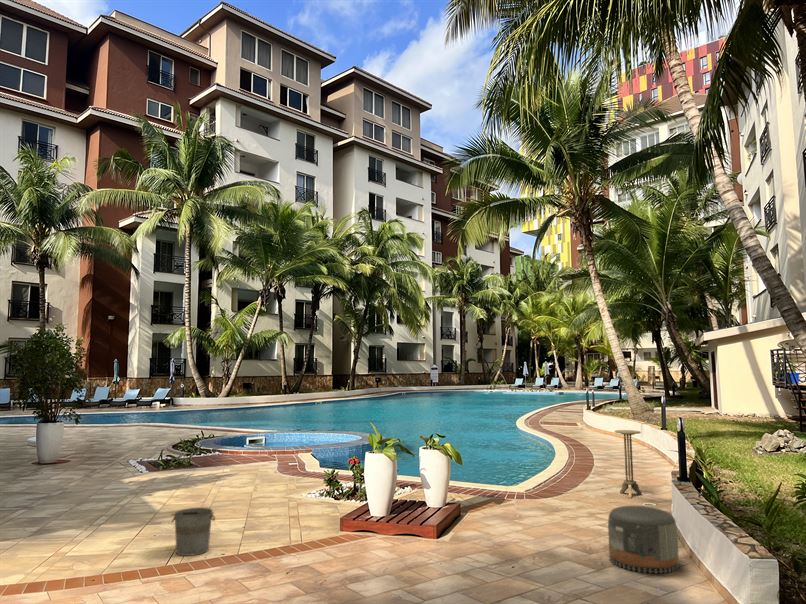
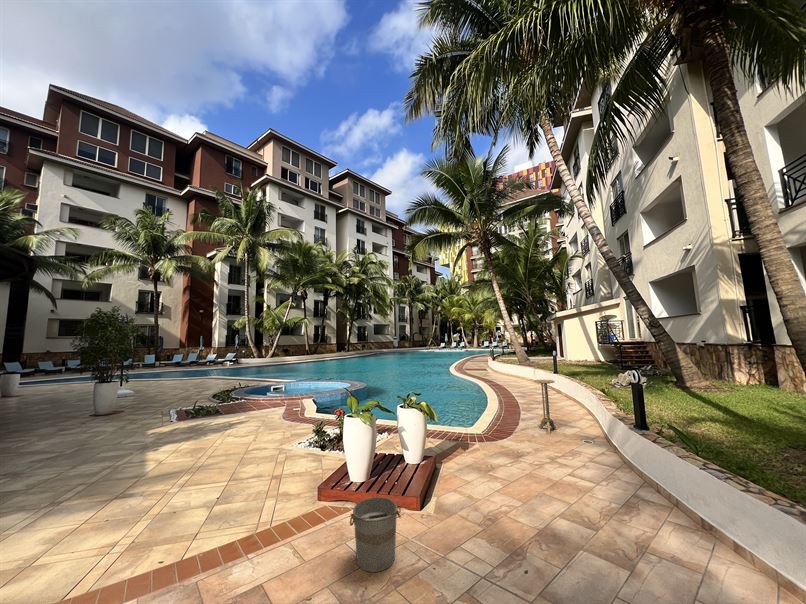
pouf: present [608,506,679,573] -> none [576,466,660,553]
bucket: present [172,508,215,556] -> present [350,497,401,572]

